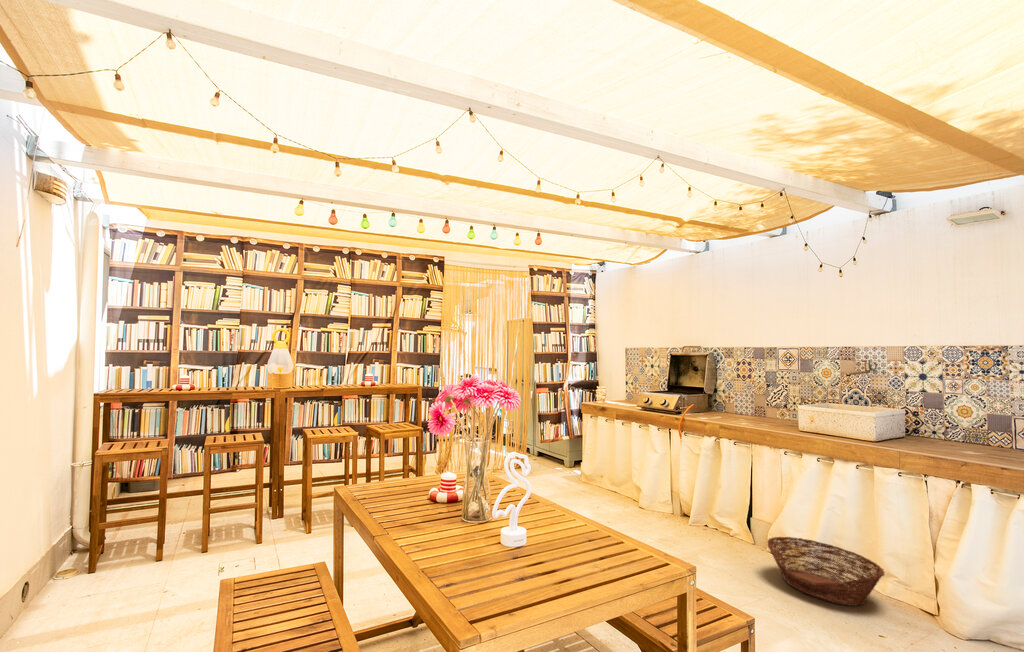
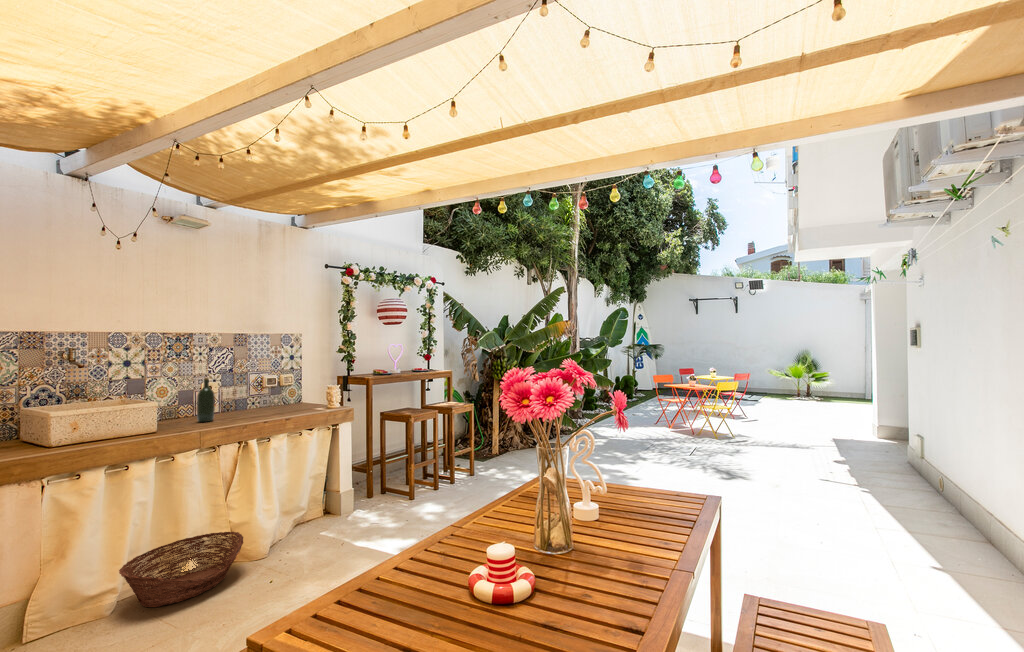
wine bottle: none [921,398,944,451] -> present [197,378,215,422]

